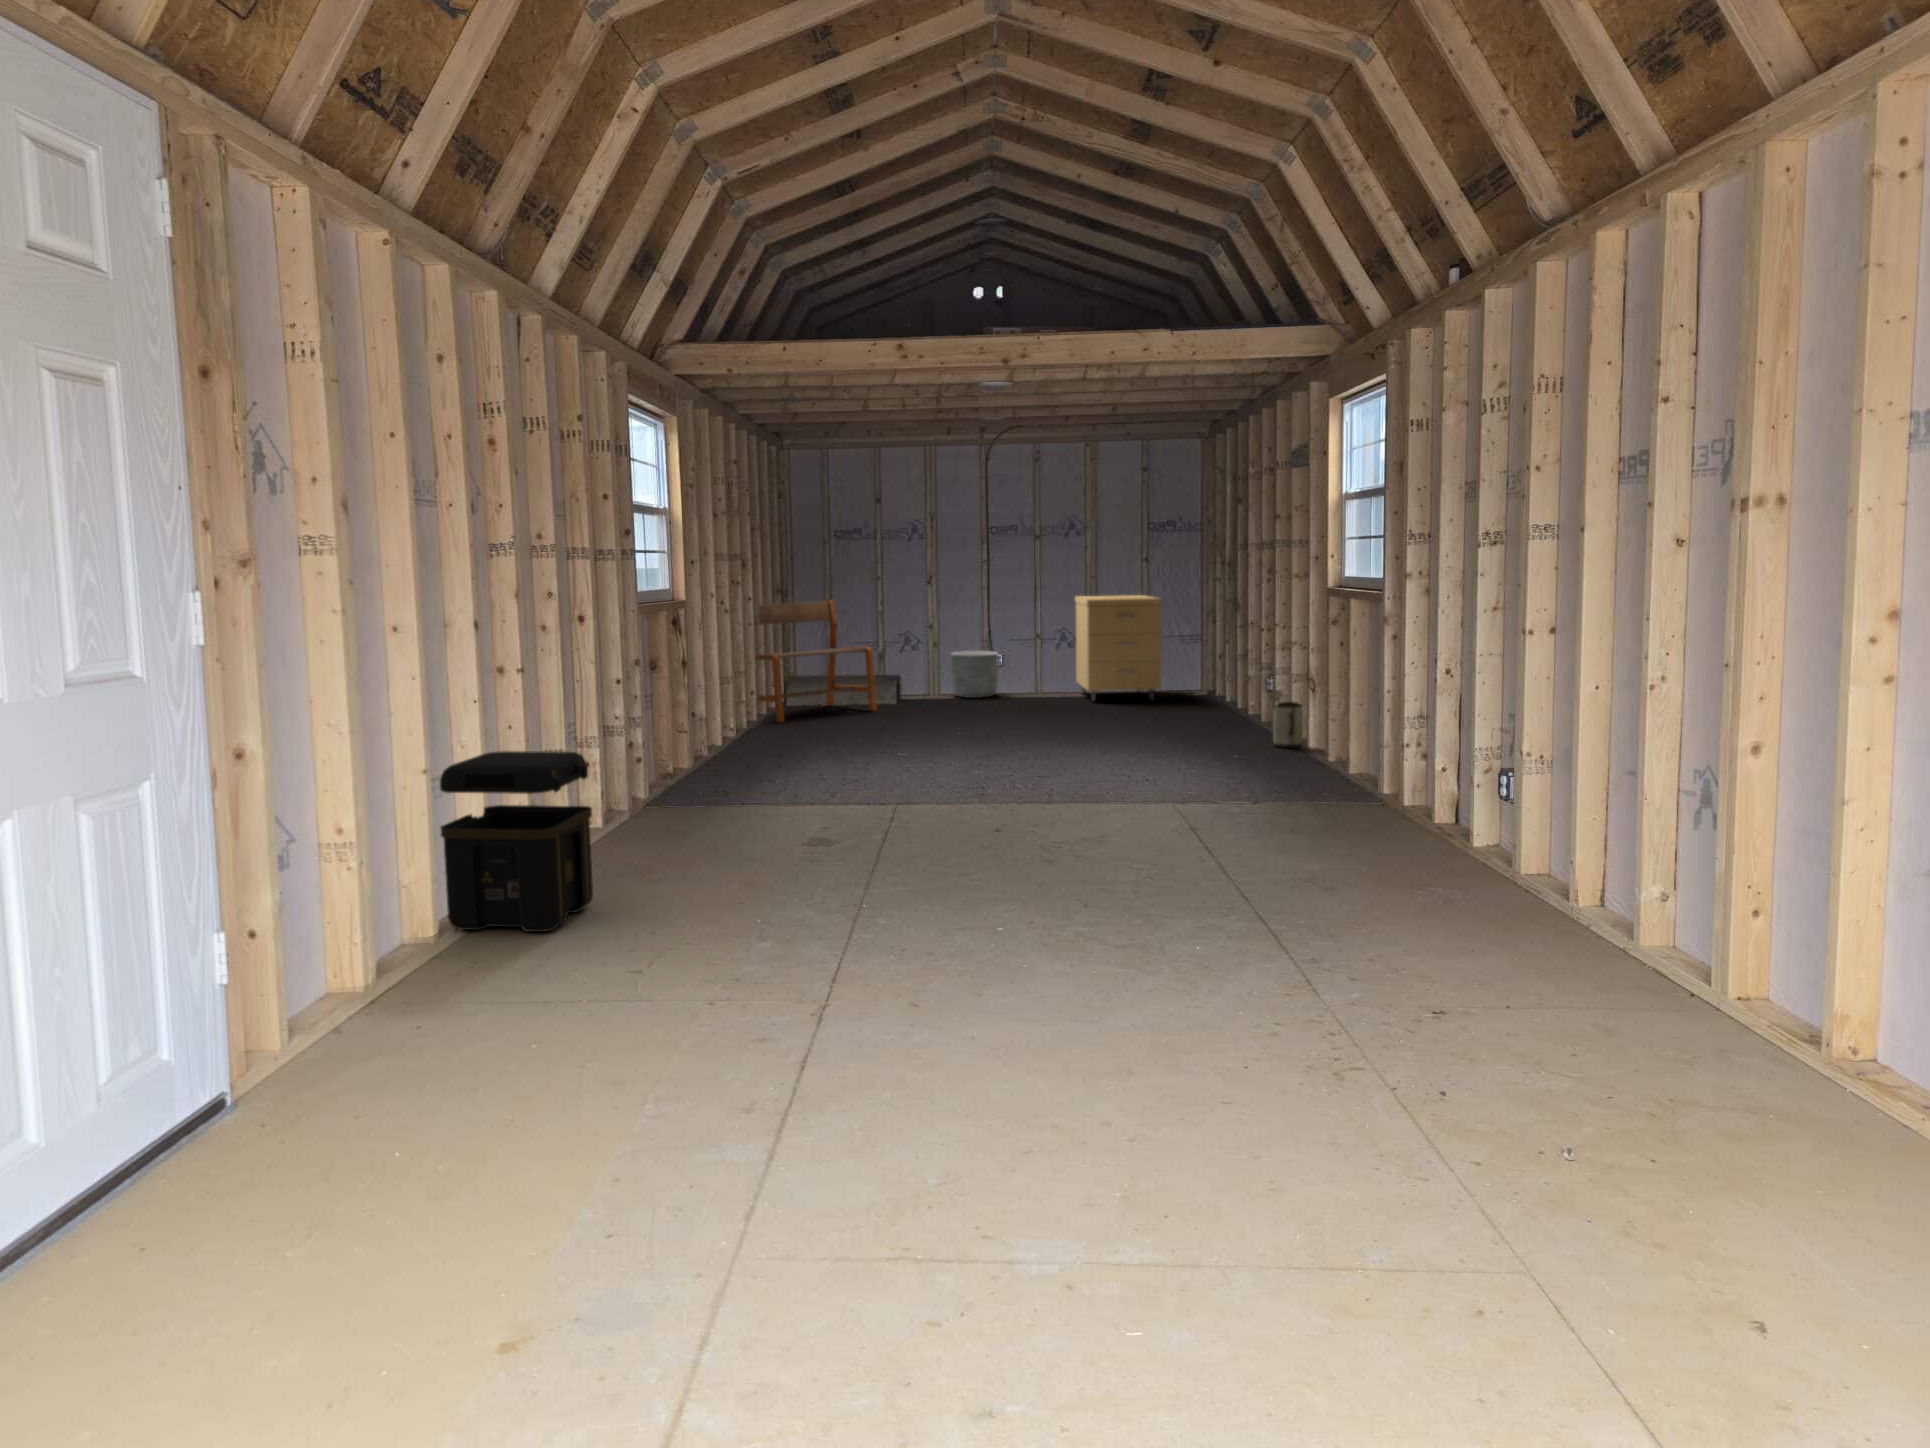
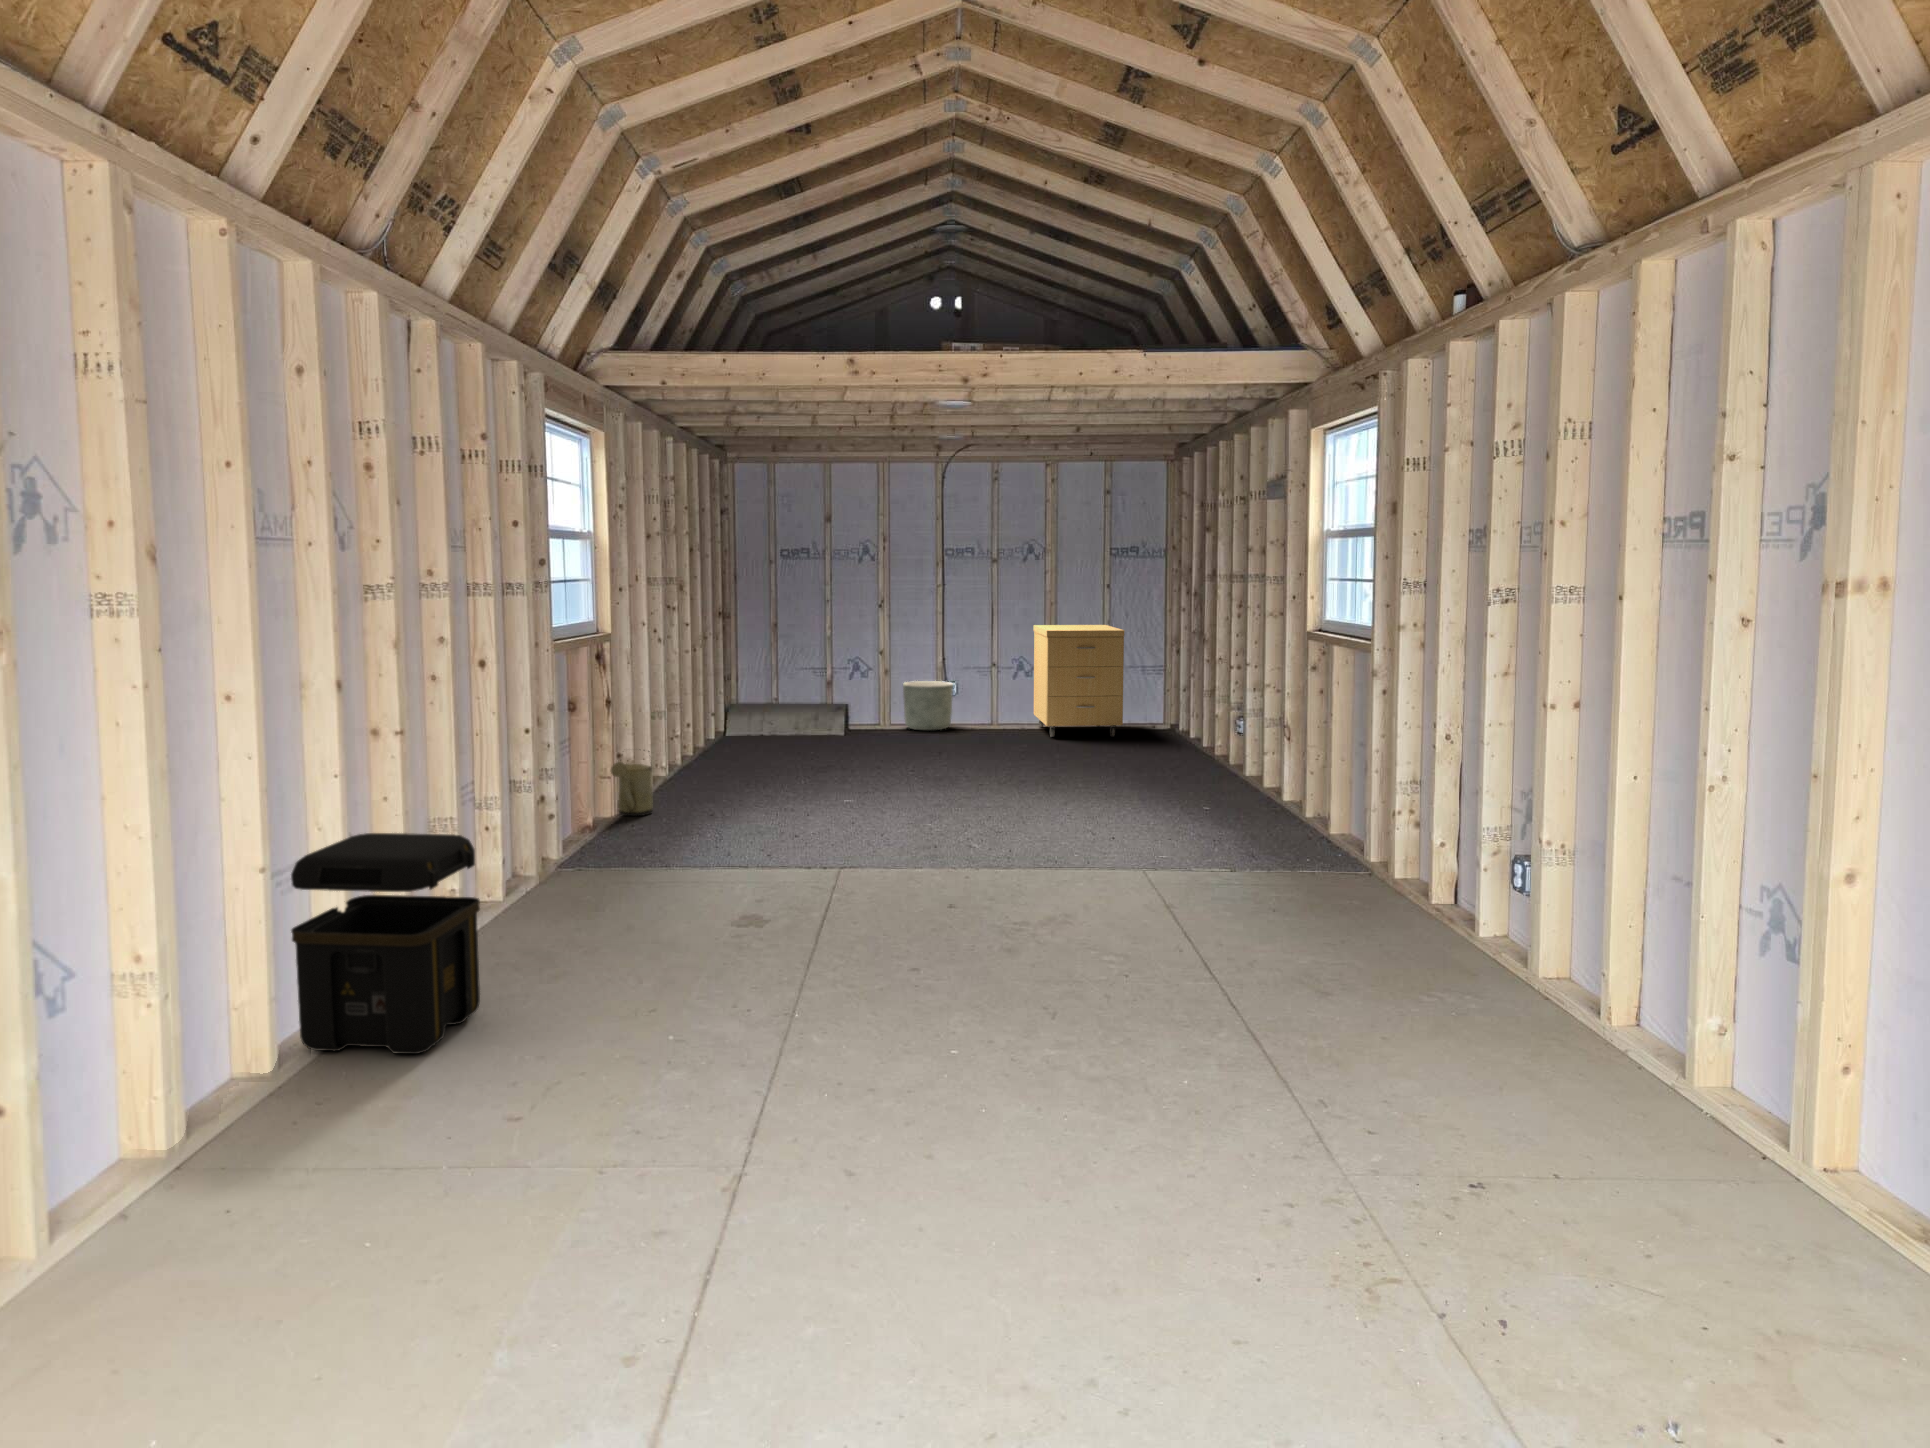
bench: present [756,600,877,722] -> none [679,627,824,759]
watering can: present [1270,690,1303,748] -> present [611,751,653,816]

